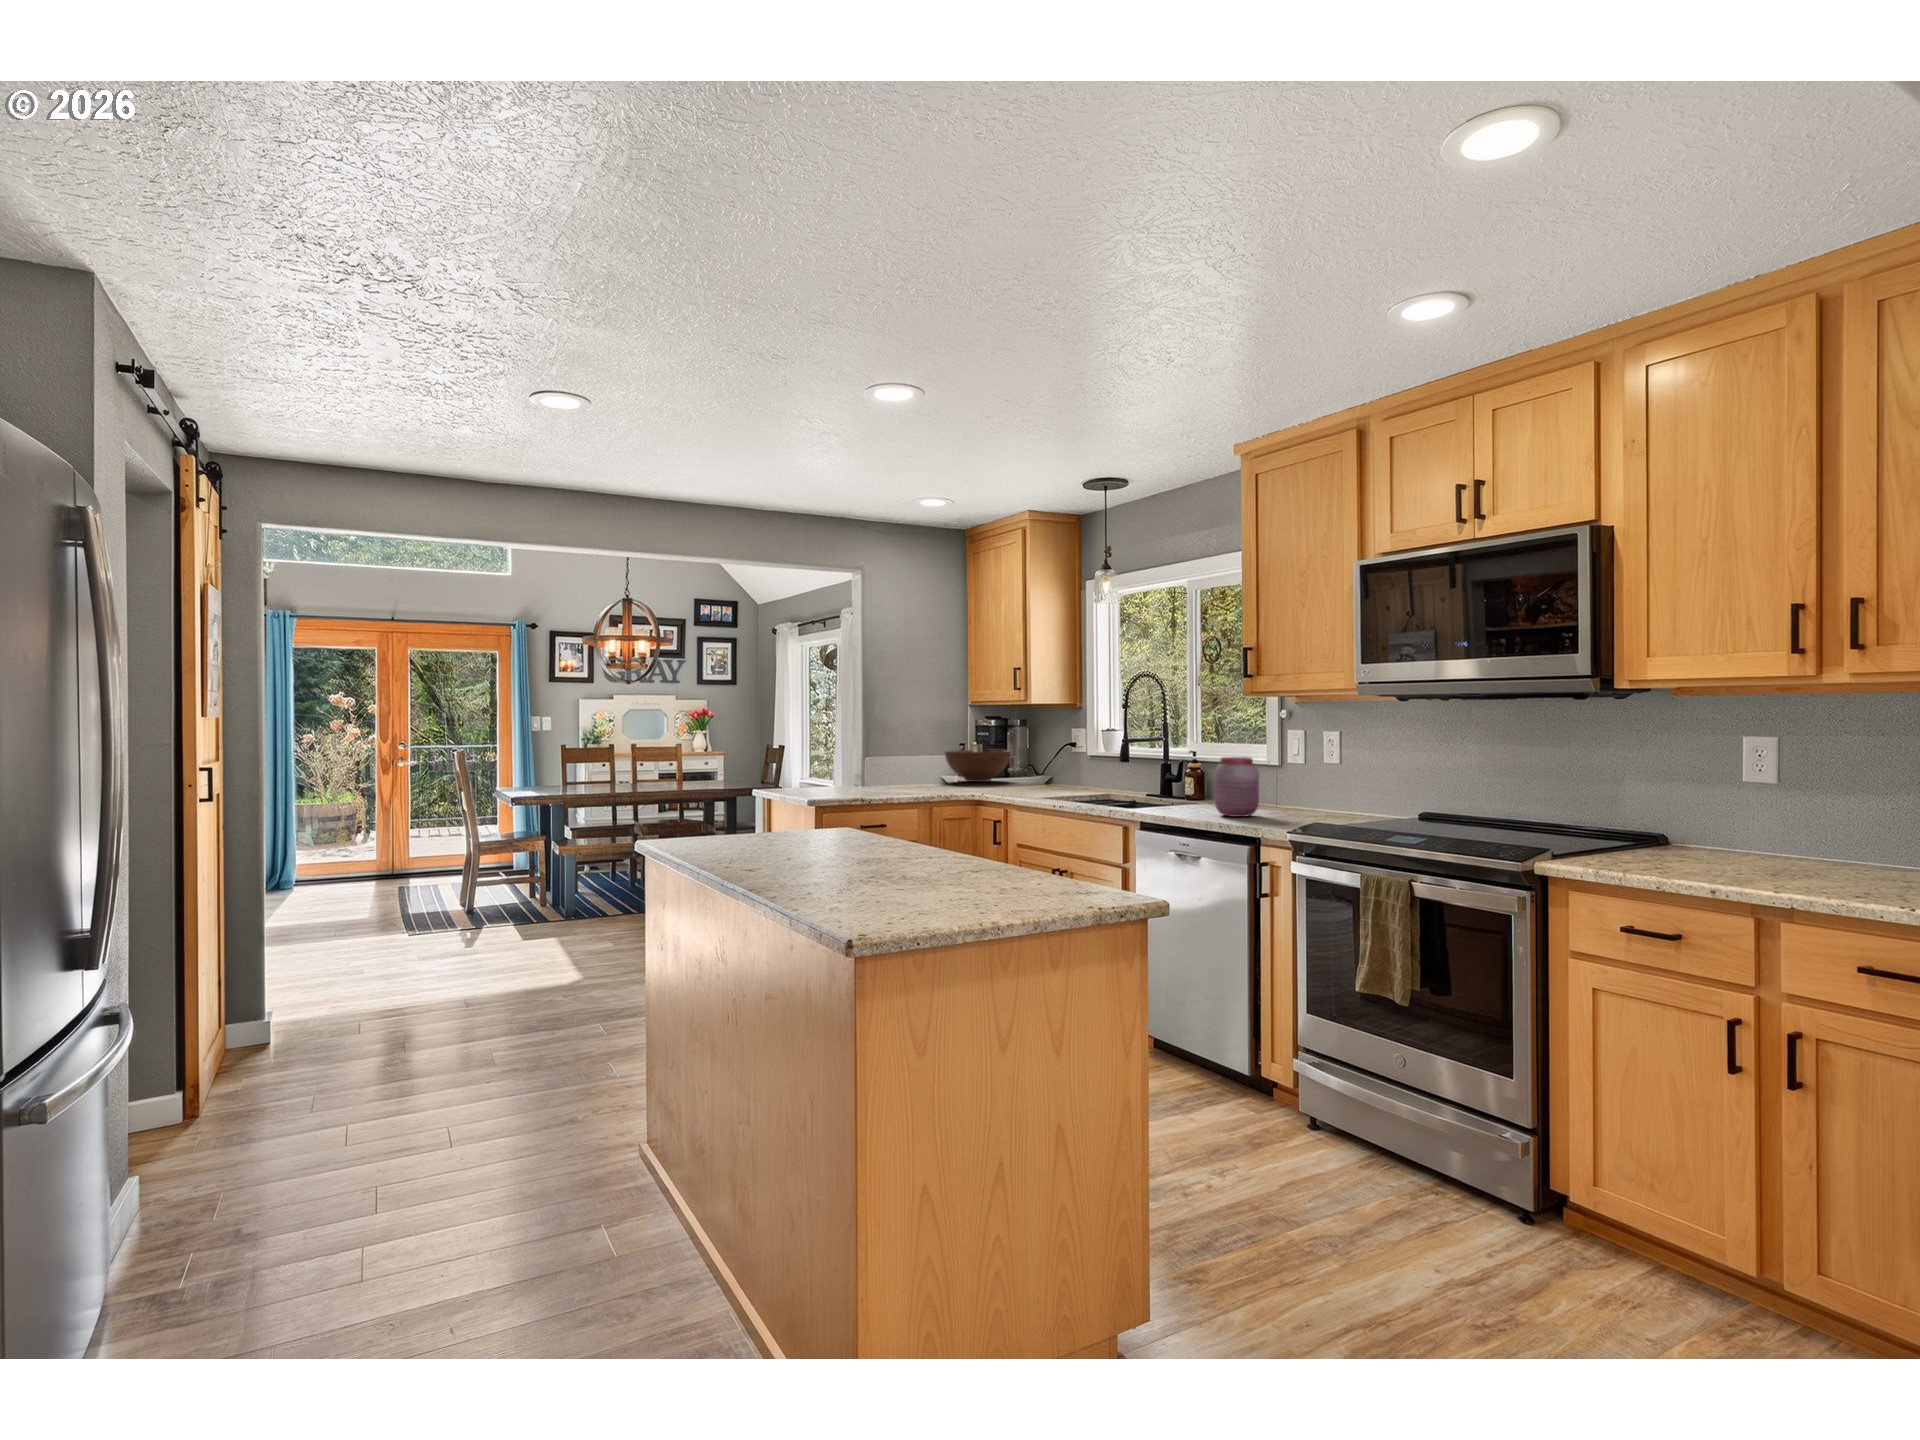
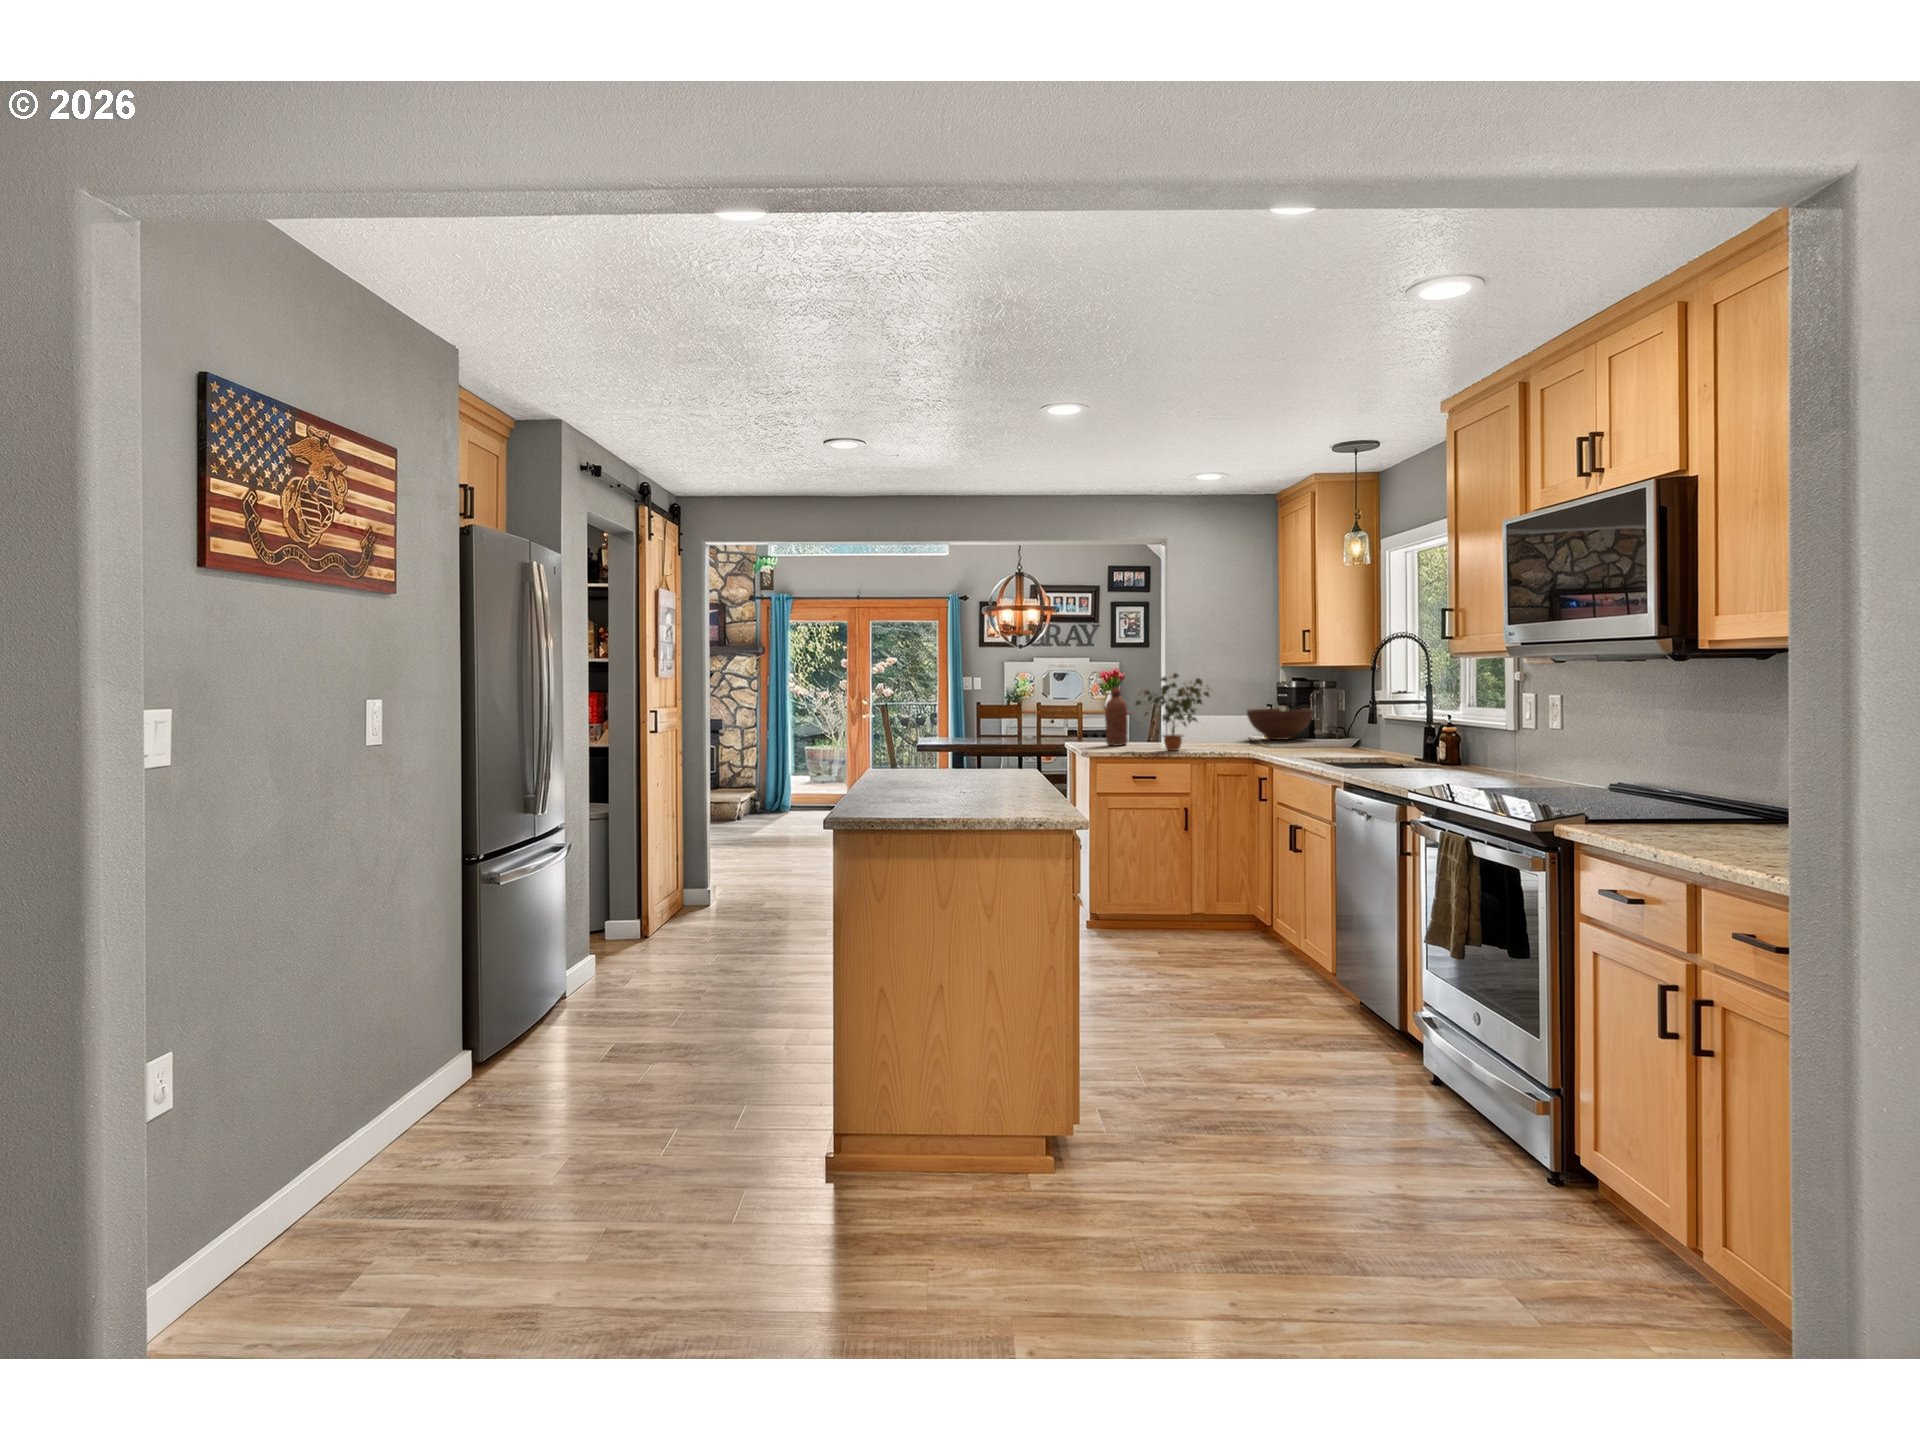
potted plant: none [853,709,942,795] -> present [1135,673,1209,751]
bottle: none [804,724,829,791] -> present [1105,687,1128,746]
jar: present [1214,757,1259,817] -> none [1394,719,1439,777]

